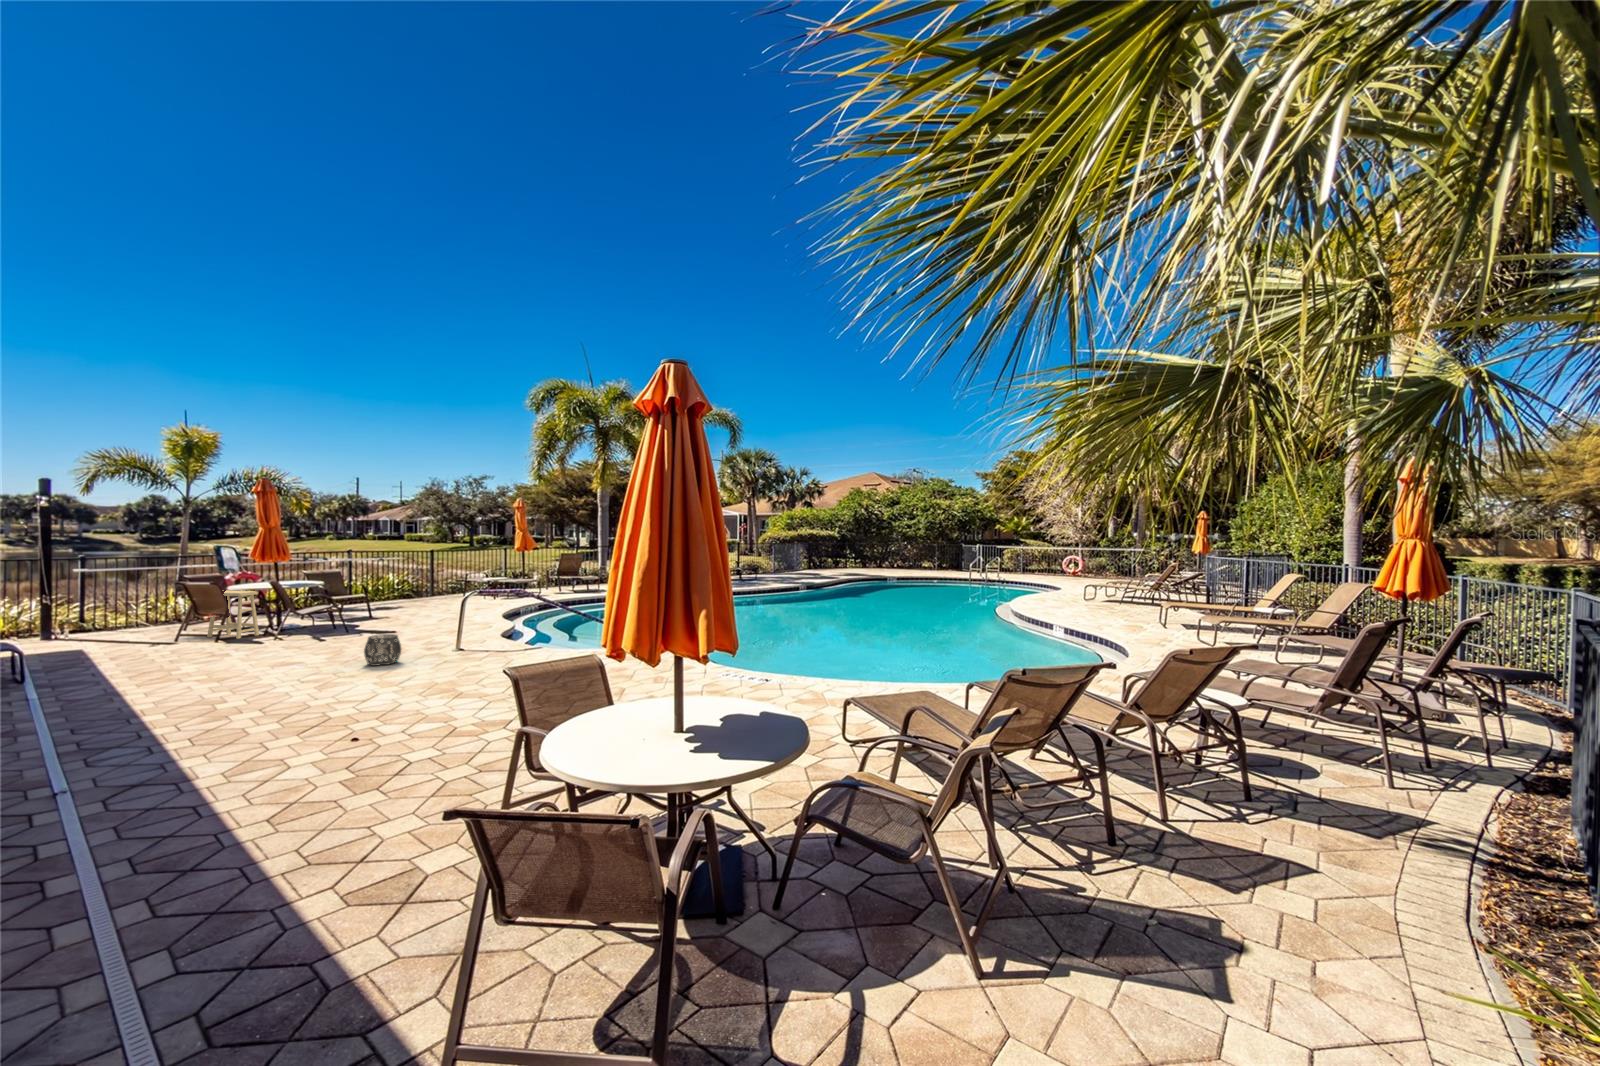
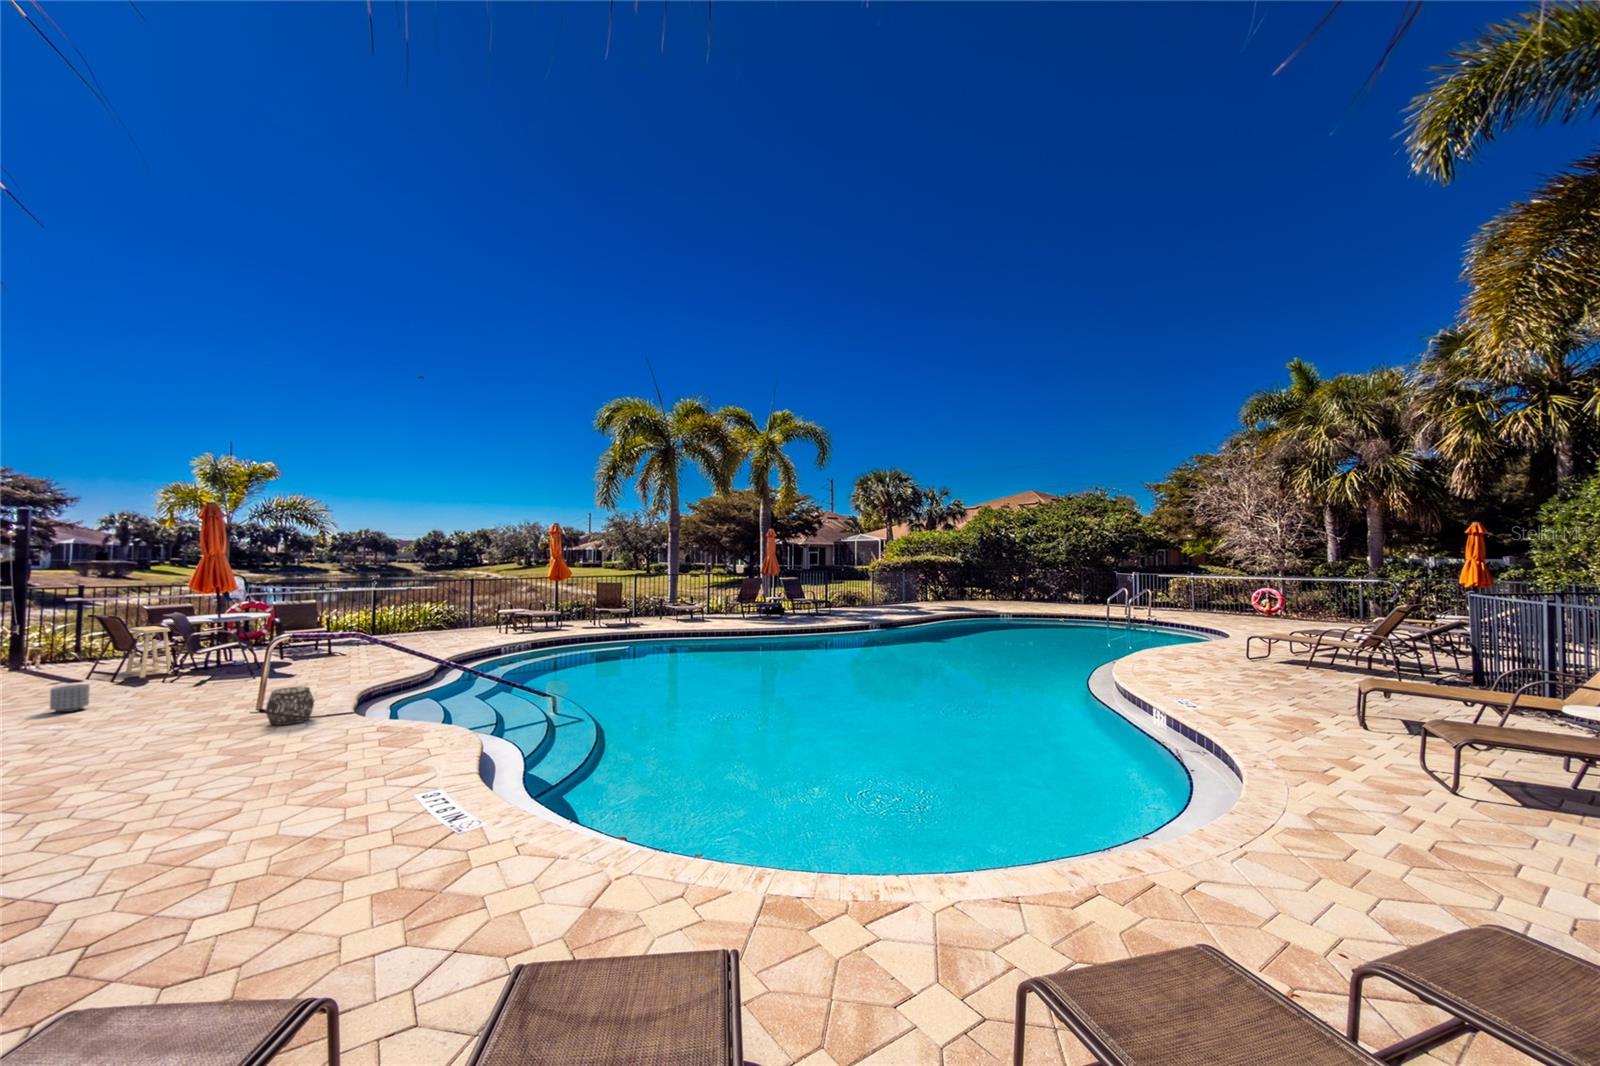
woven basket: present [364,634,401,666] -> present [266,687,314,725]
planter: none [262,636,291,660] -> present [50,684,90,712]

